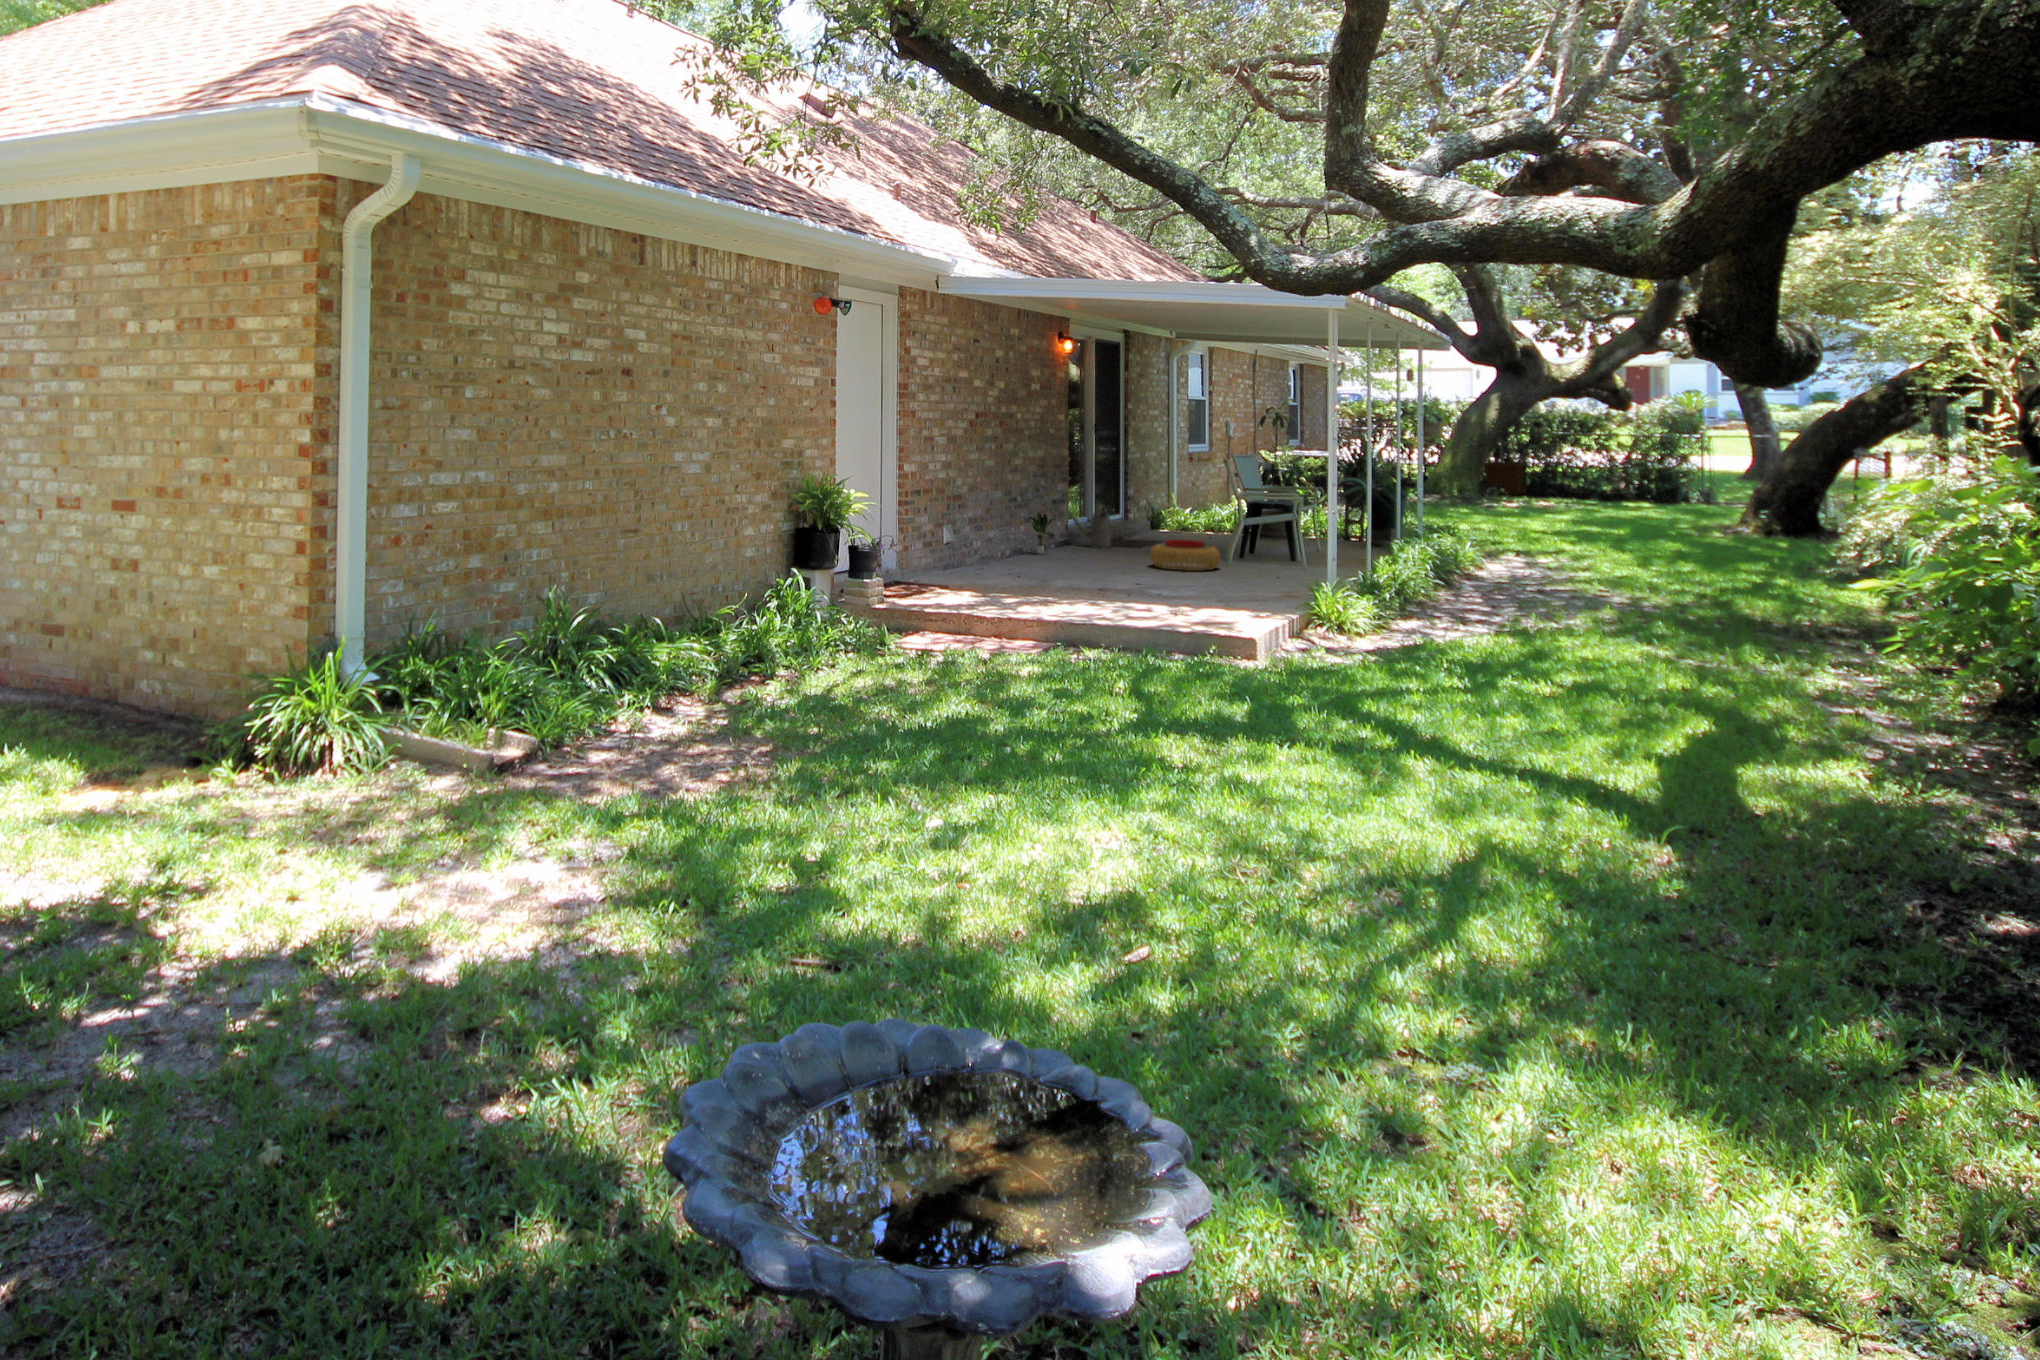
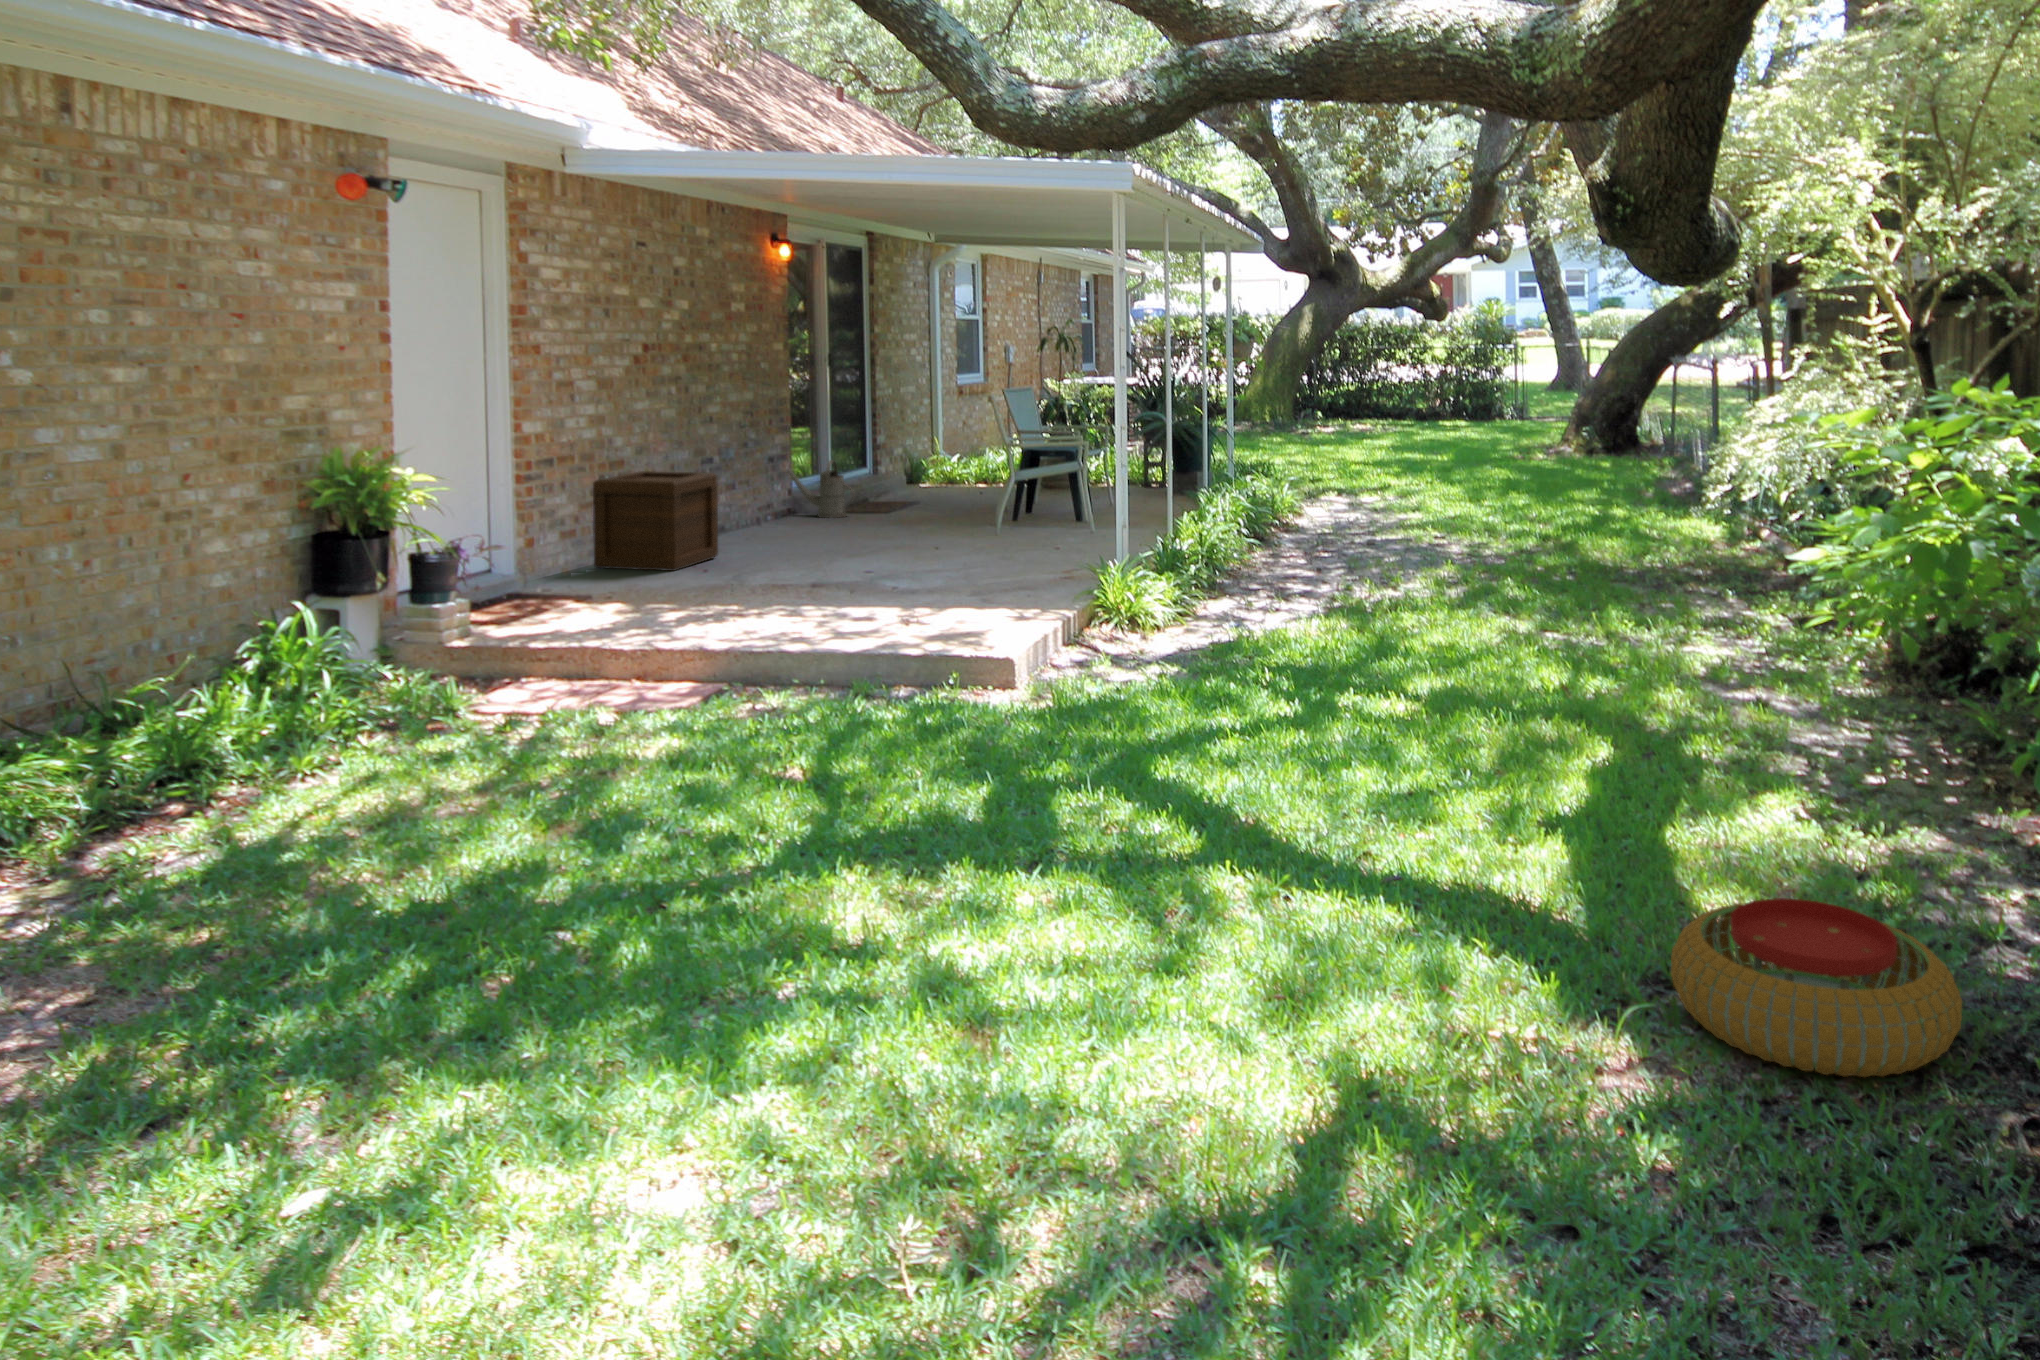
wooden crate: present [1484,461,1527,495] -> present [593,471,718,571]
potted plant: present [1030,512,1056,554] -> none [728,476,767,533]
pouf: present [1150,540,1220,571] -> present [1671,899,1962,1077]

